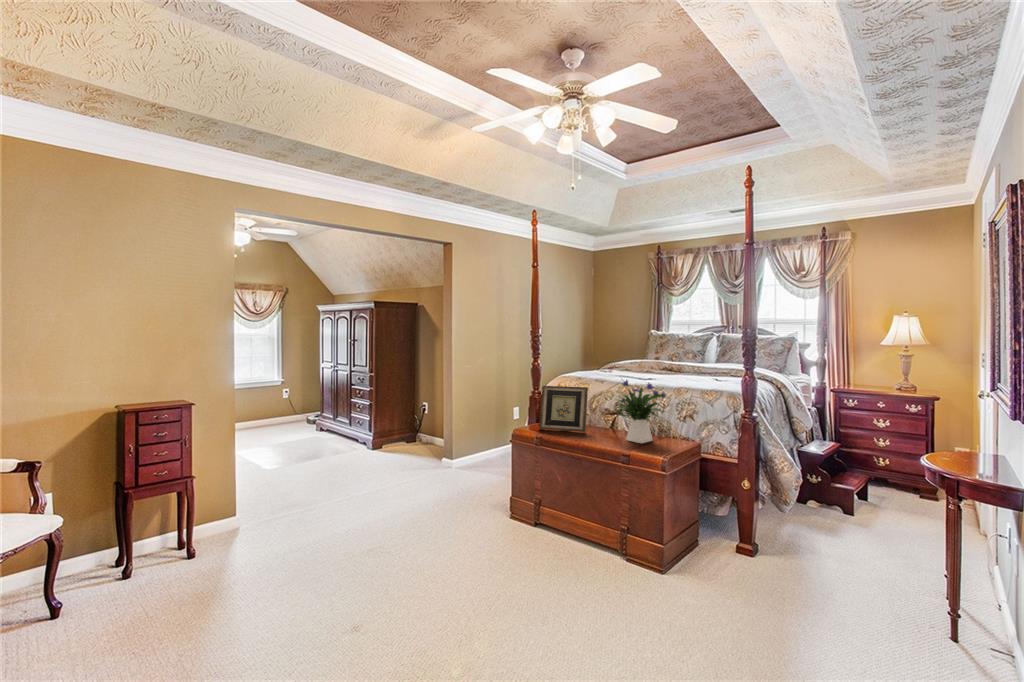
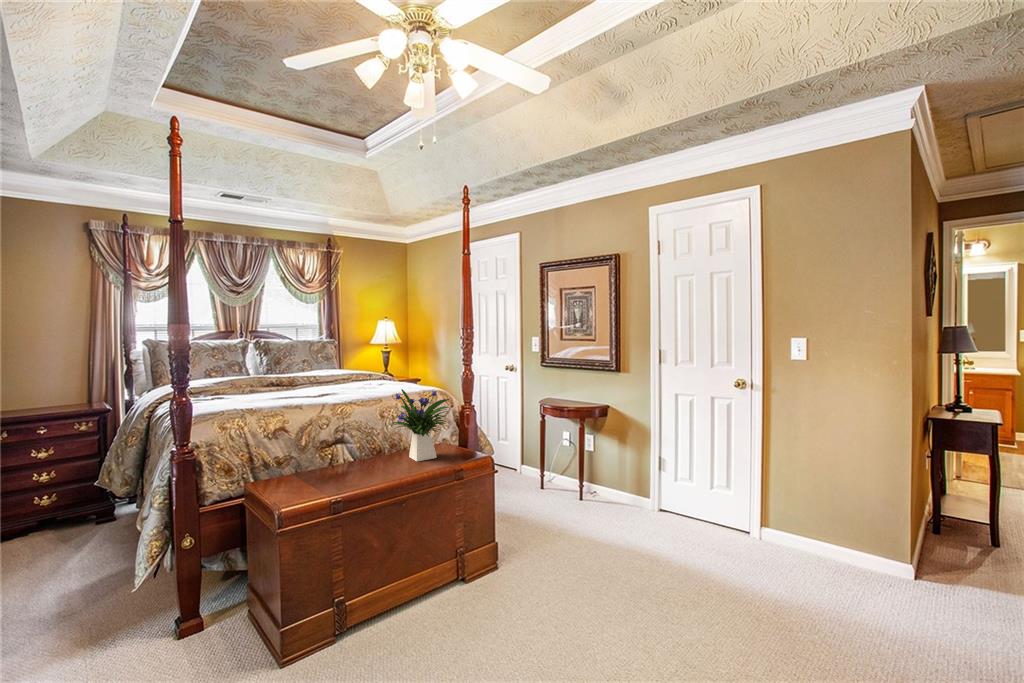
picture frame: present [539,386,588,432] -> none [289,413,360,493]

